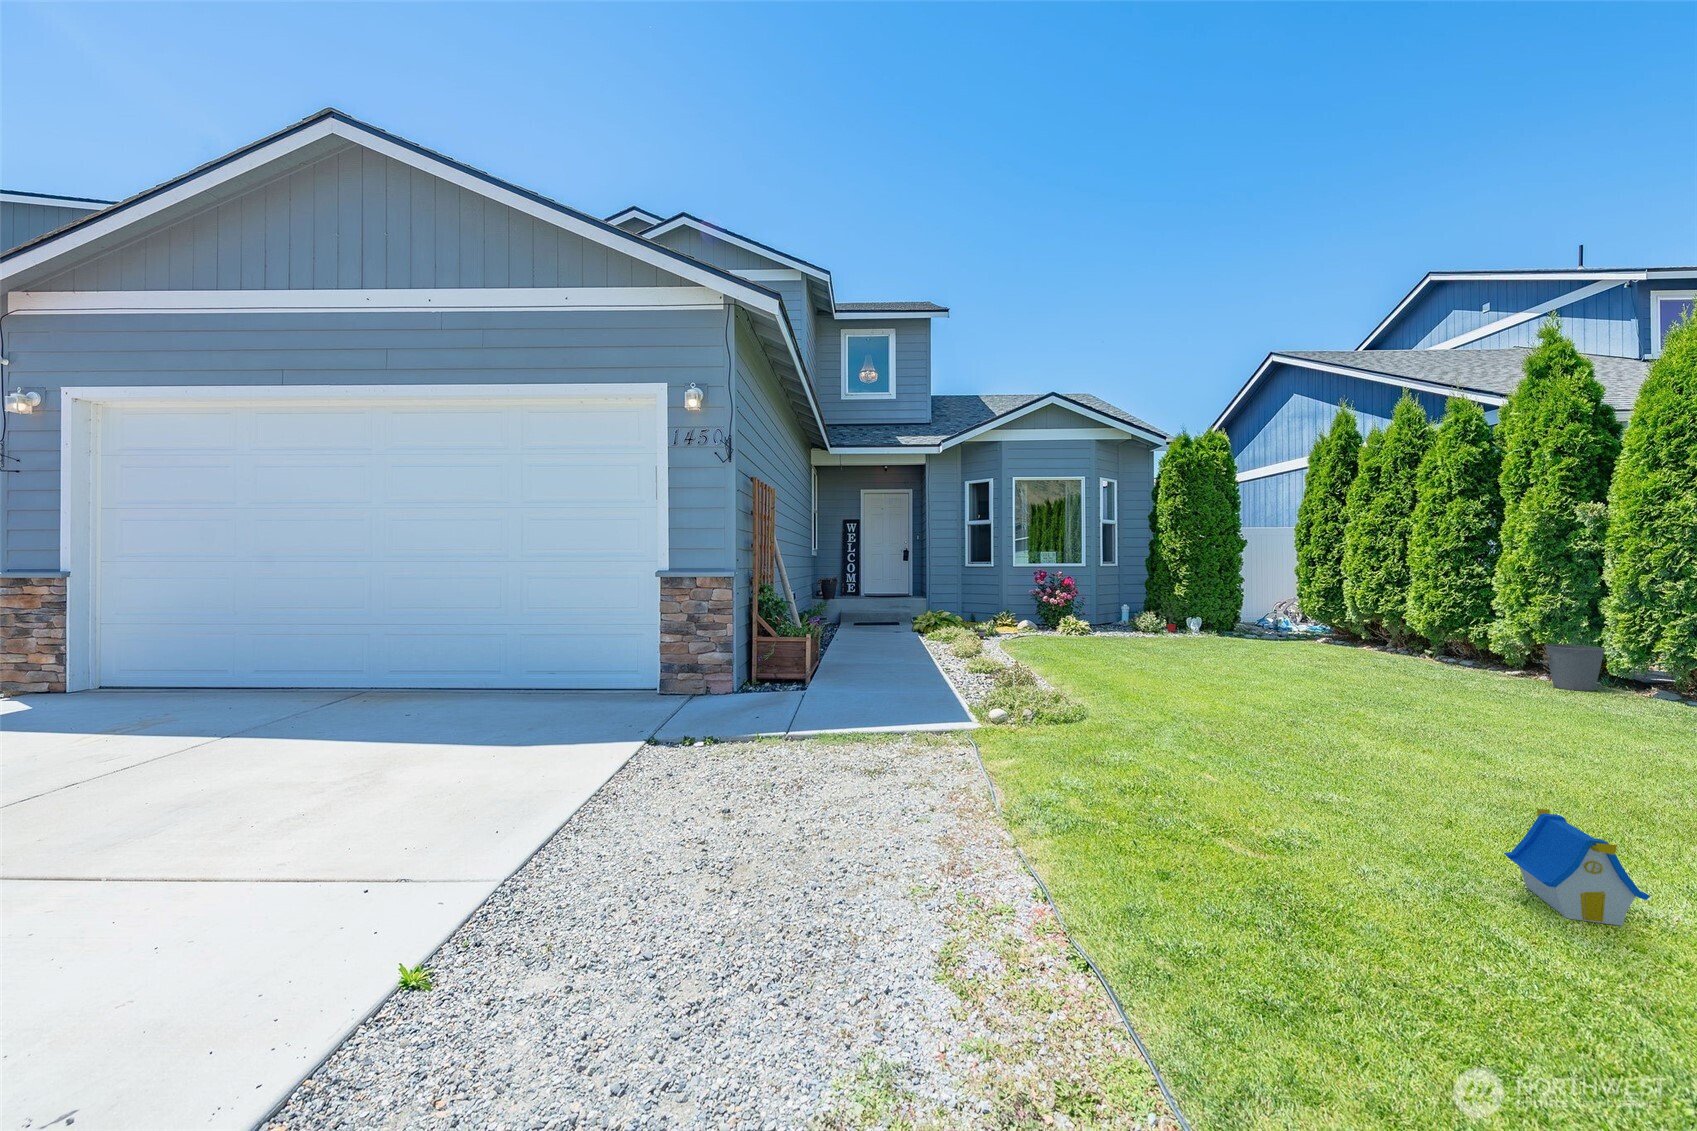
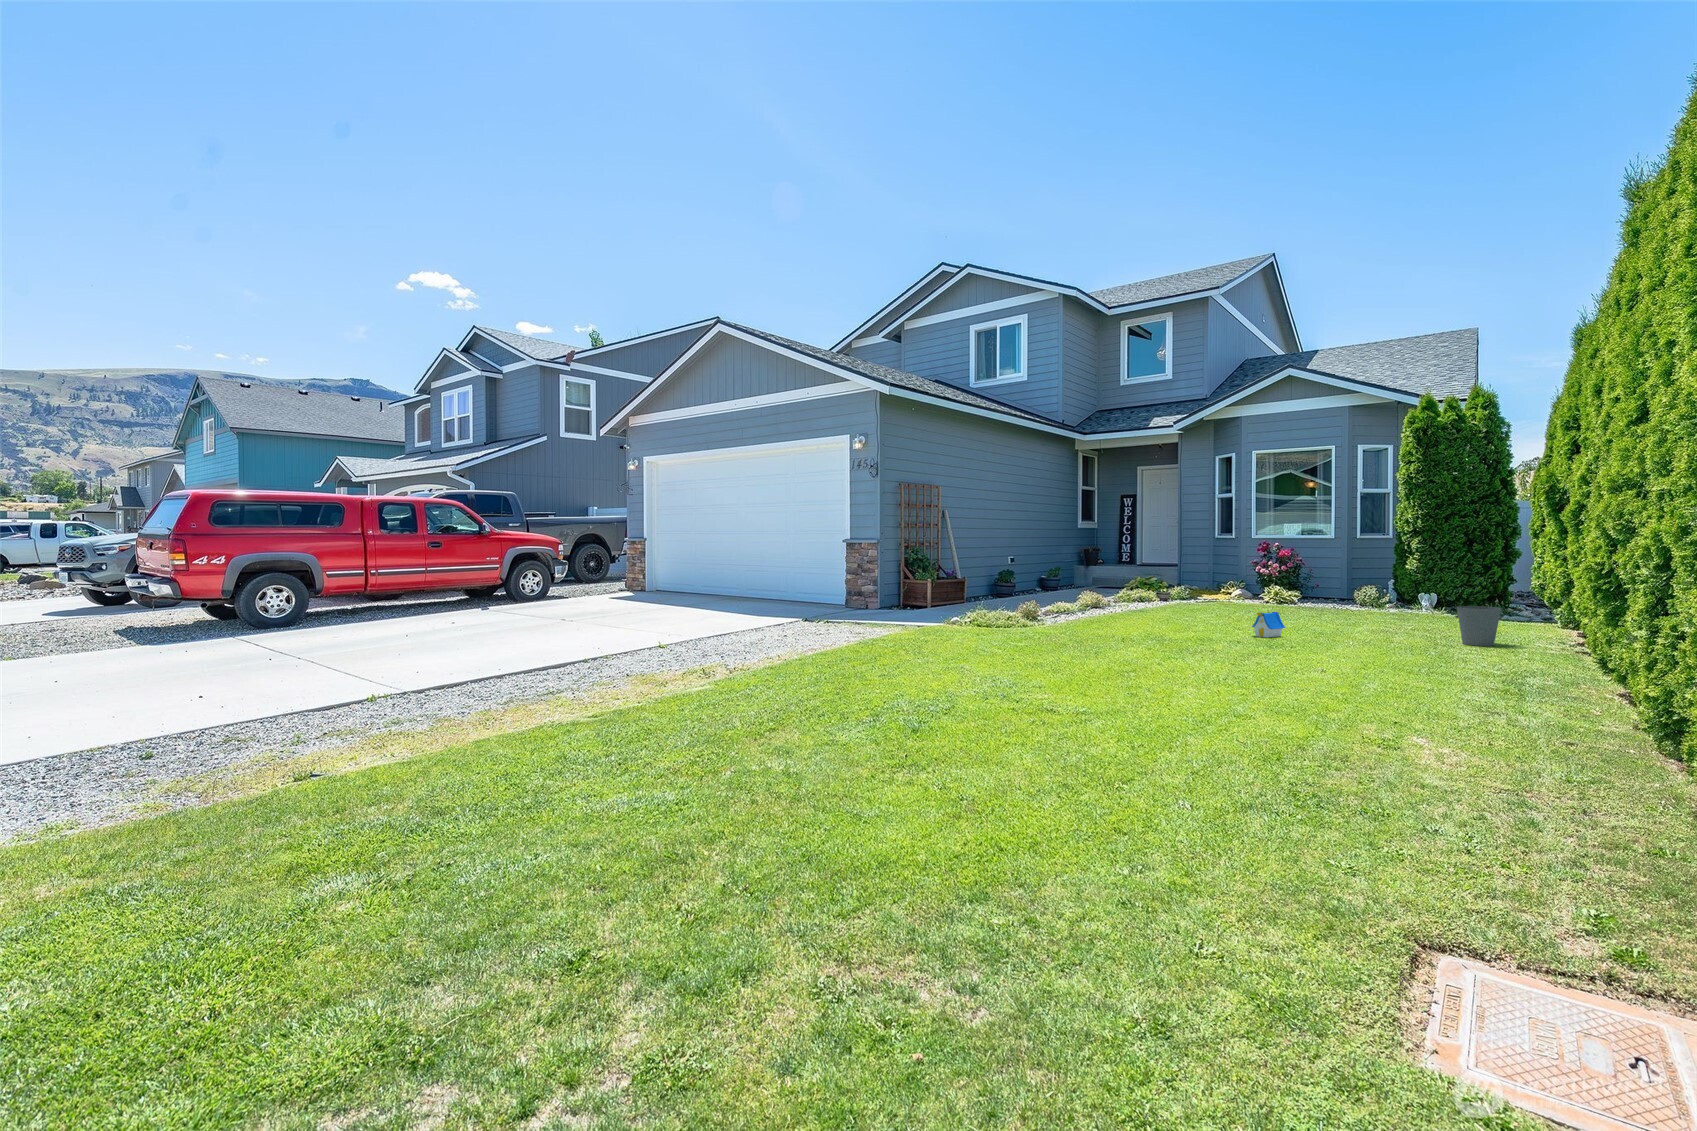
potted plant: present [1155,601,1189,631] -> none [1380,573,1420,604]
toy house: present [1504,809,1650,926] -> present [1252,611,1285,638]

